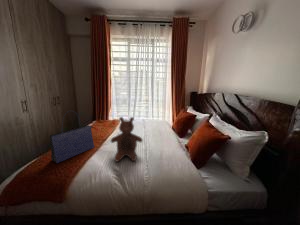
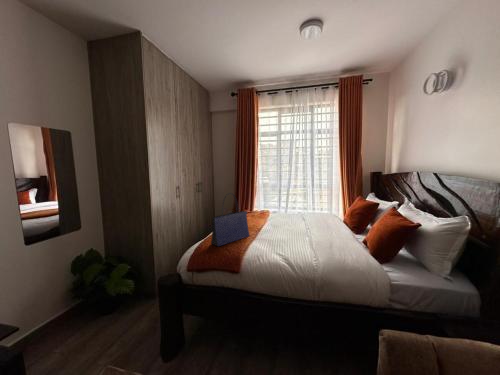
stuffed bear: present [111,117,142,161] -> none [270,200,307,250]

